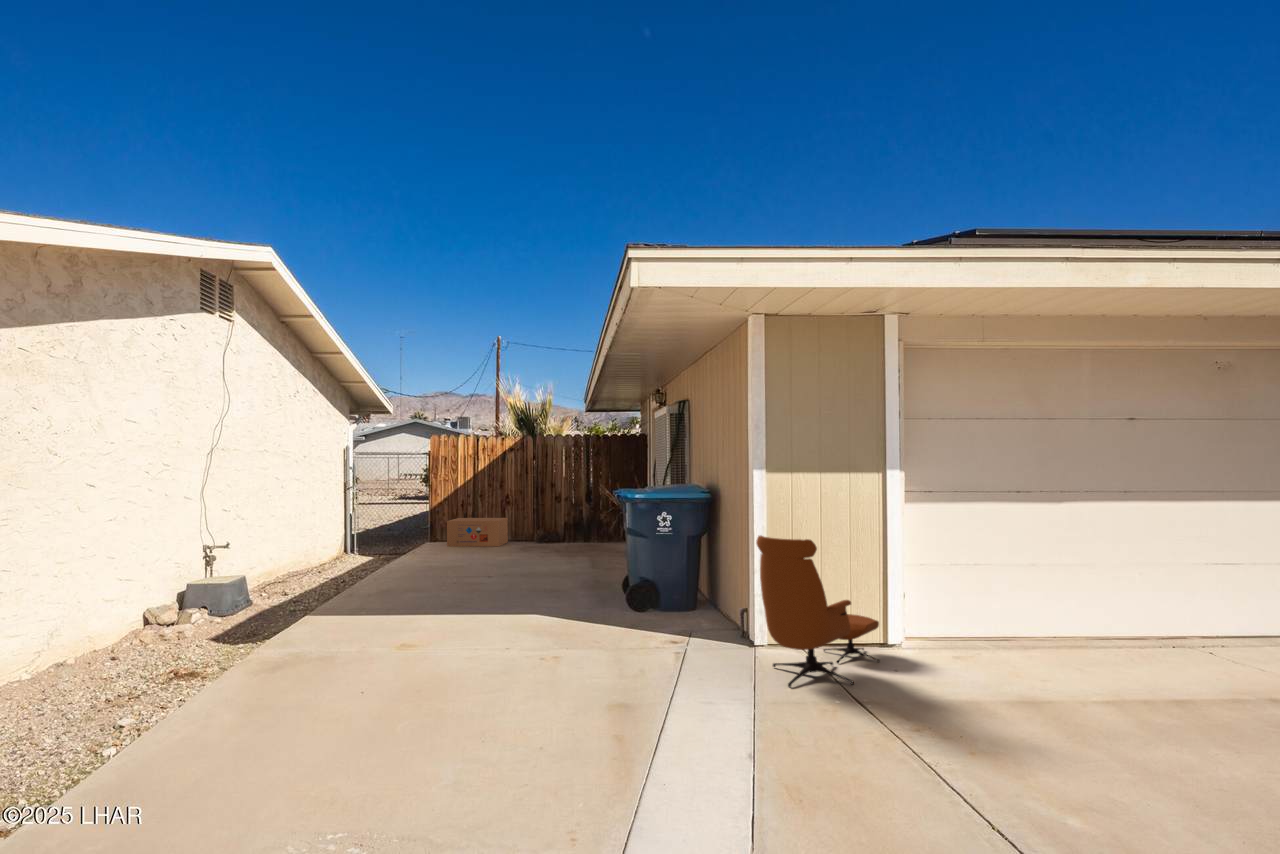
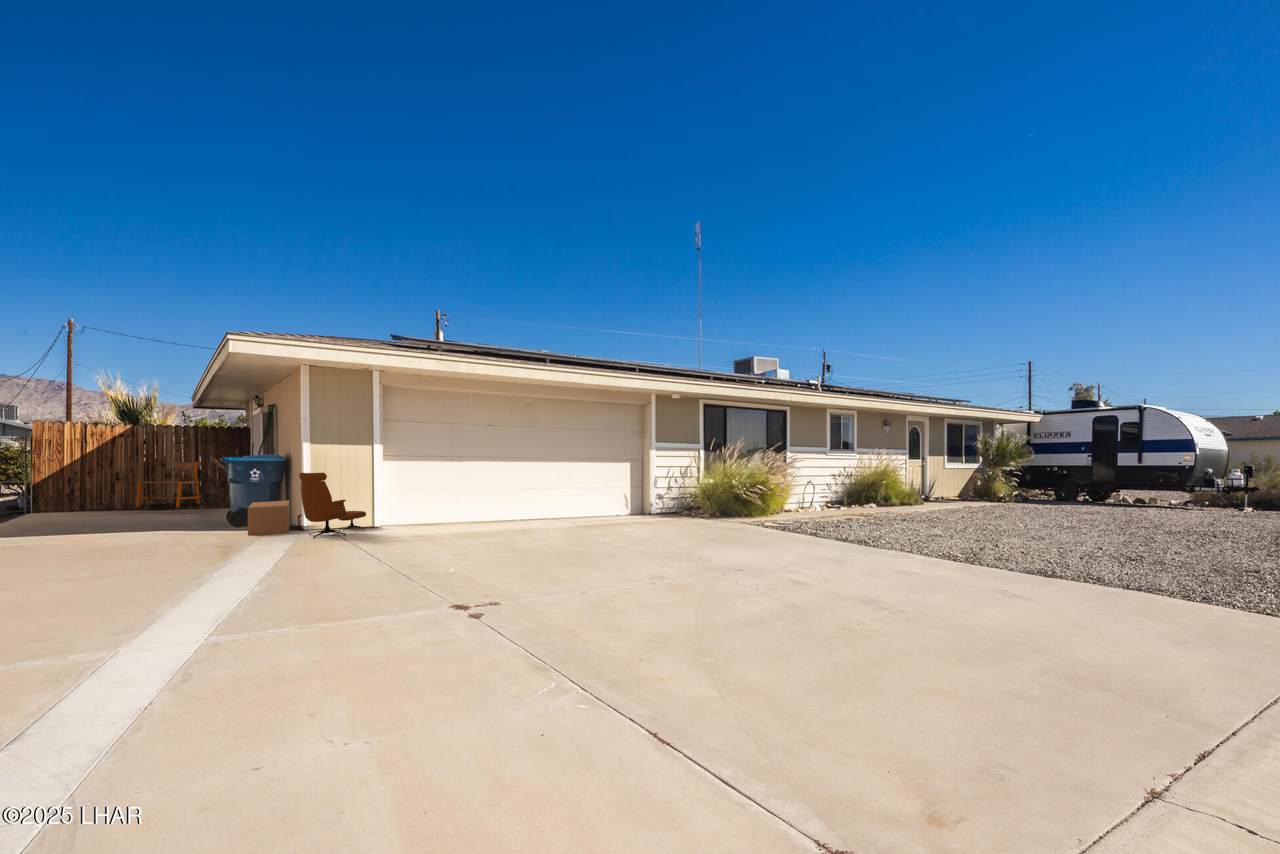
bench: none [526,484,594,547] -> present [136,462,200,507]
cardboard box: present [447,518,508,546] -> present [248,501,290,536]

